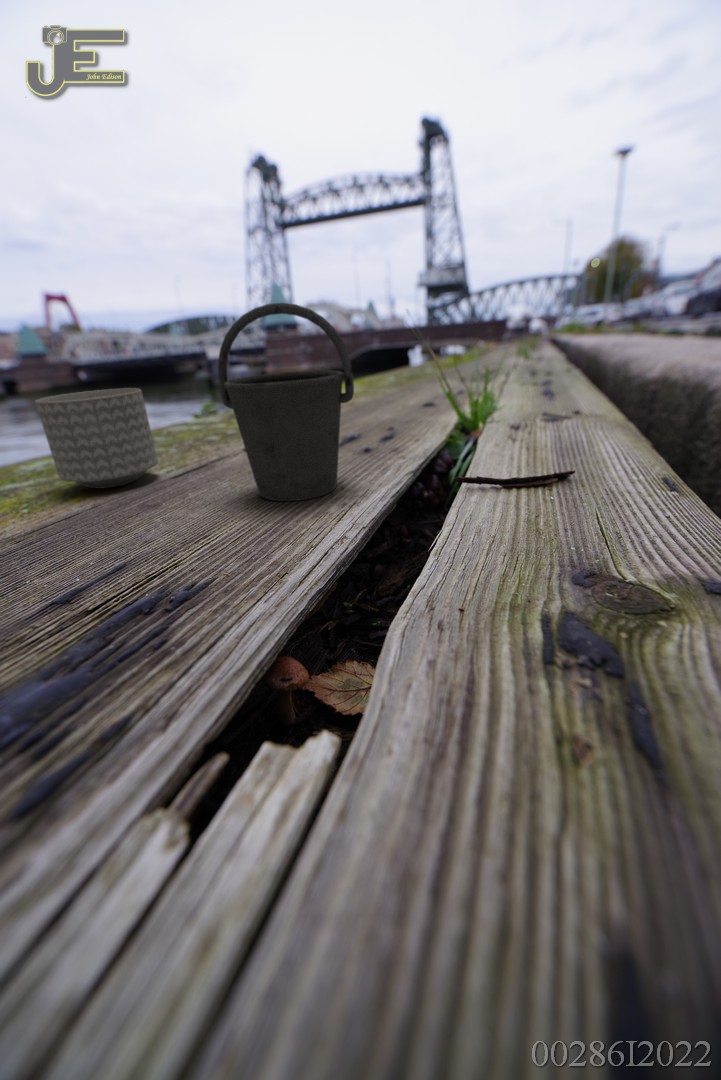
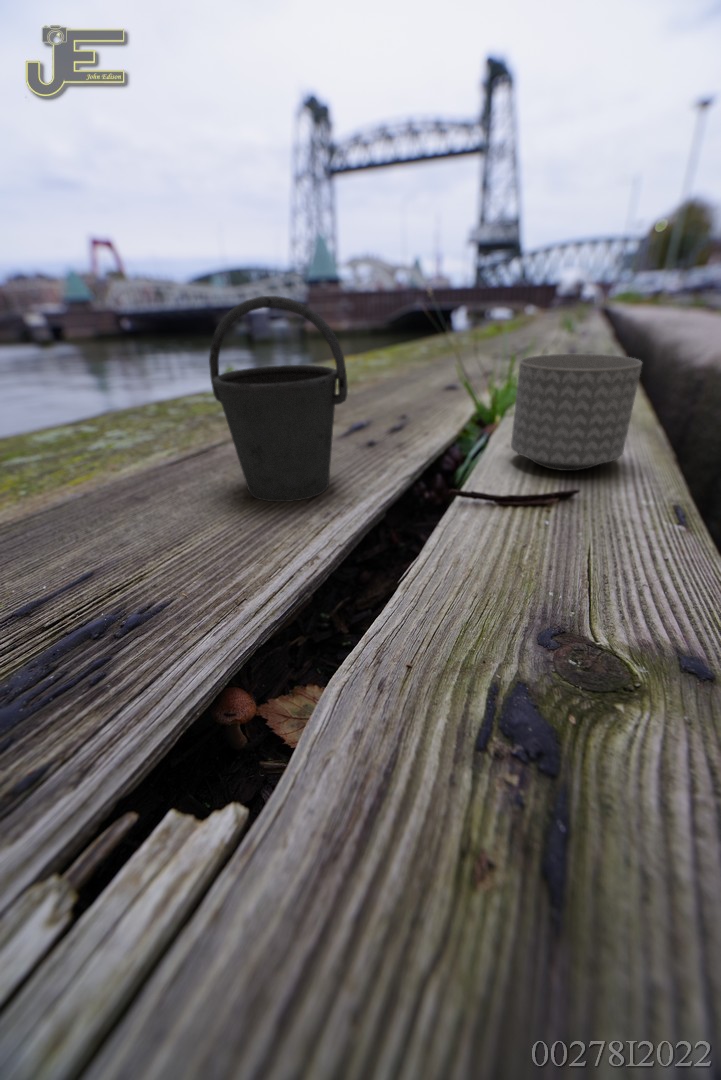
planter: present [35,388,158,489] -> present [511,354,642,471]

